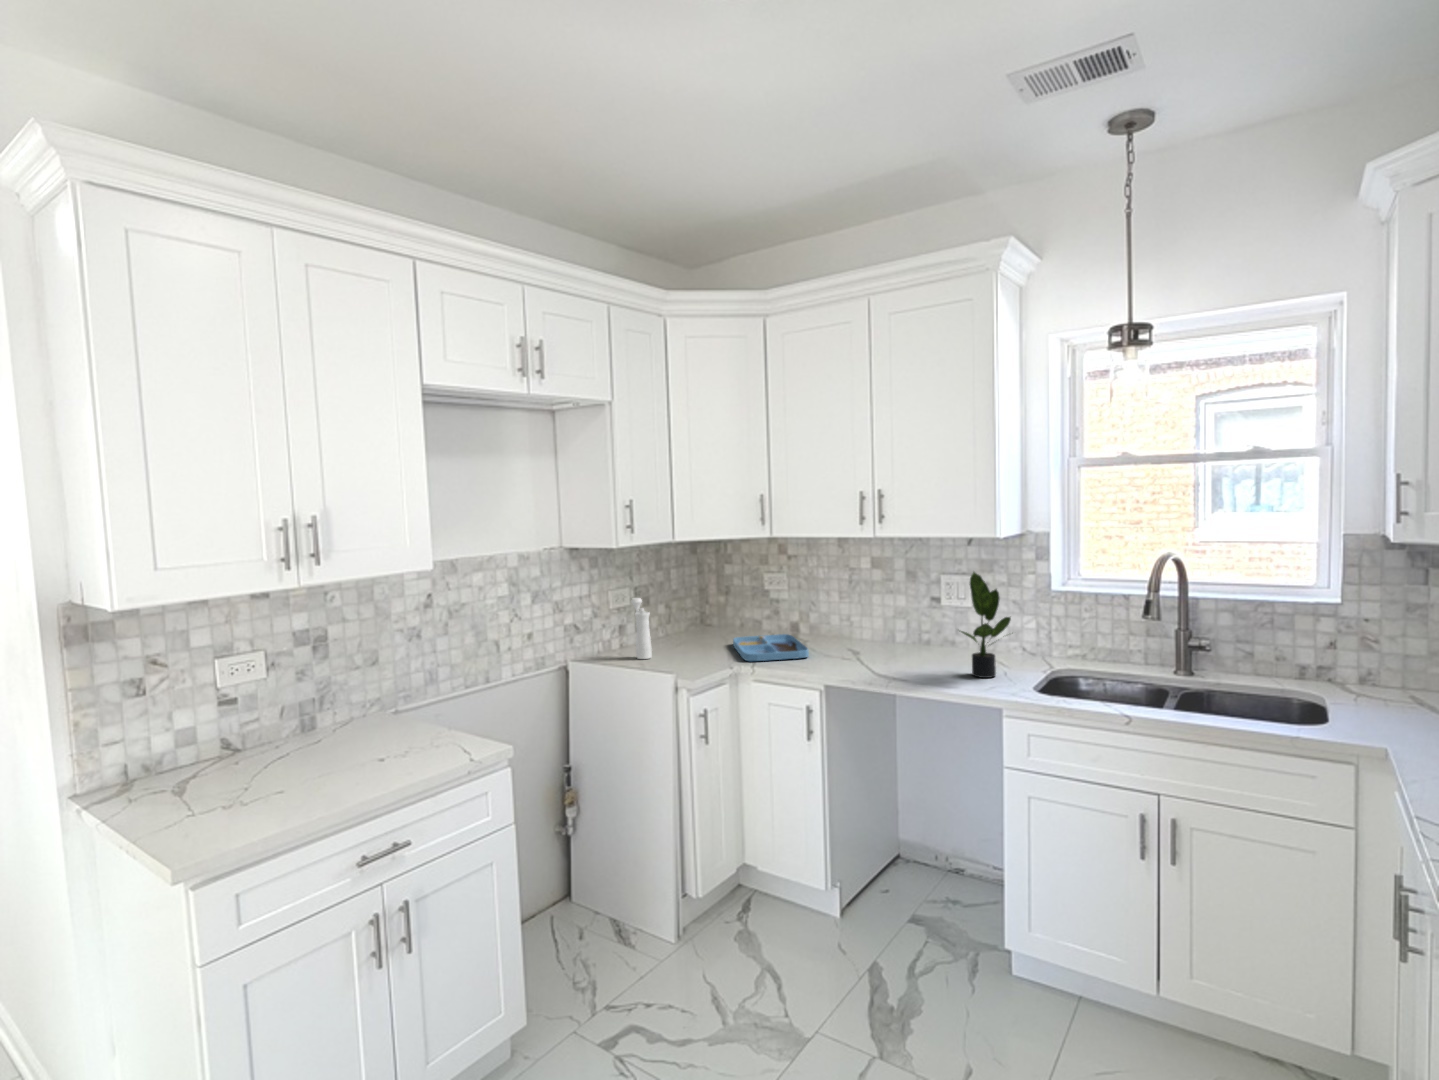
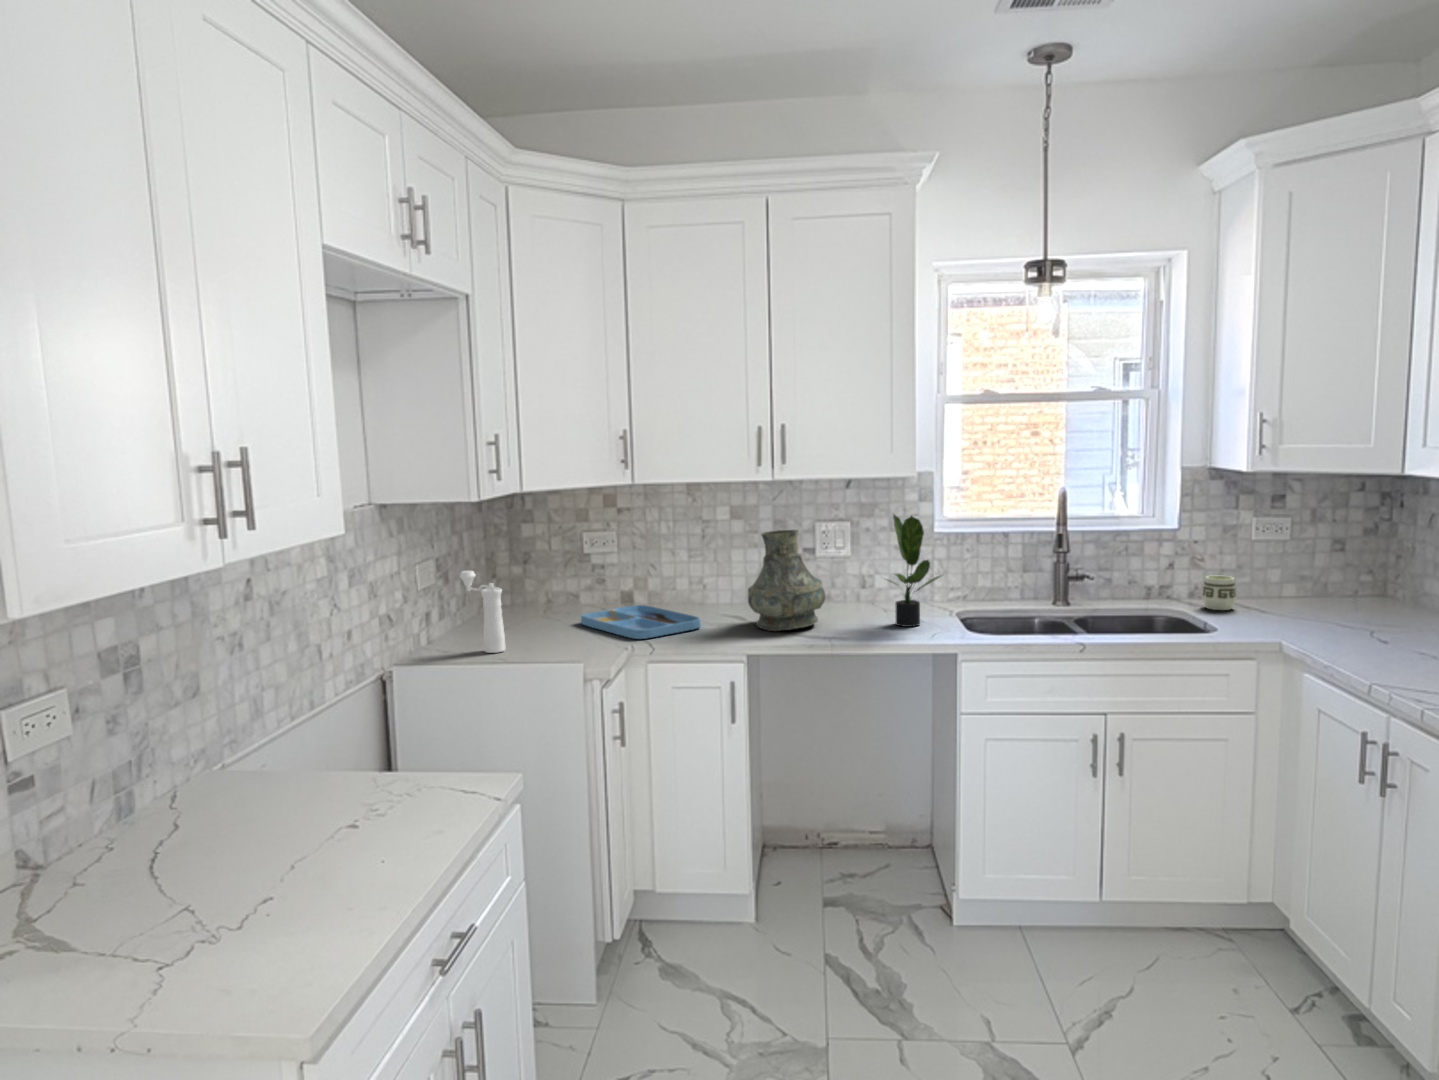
vase: none [844,581,910,668] -> present [748,530,825,631]
cup: none [1361,662,1408,704] -> present [1202,575,1236,610]

